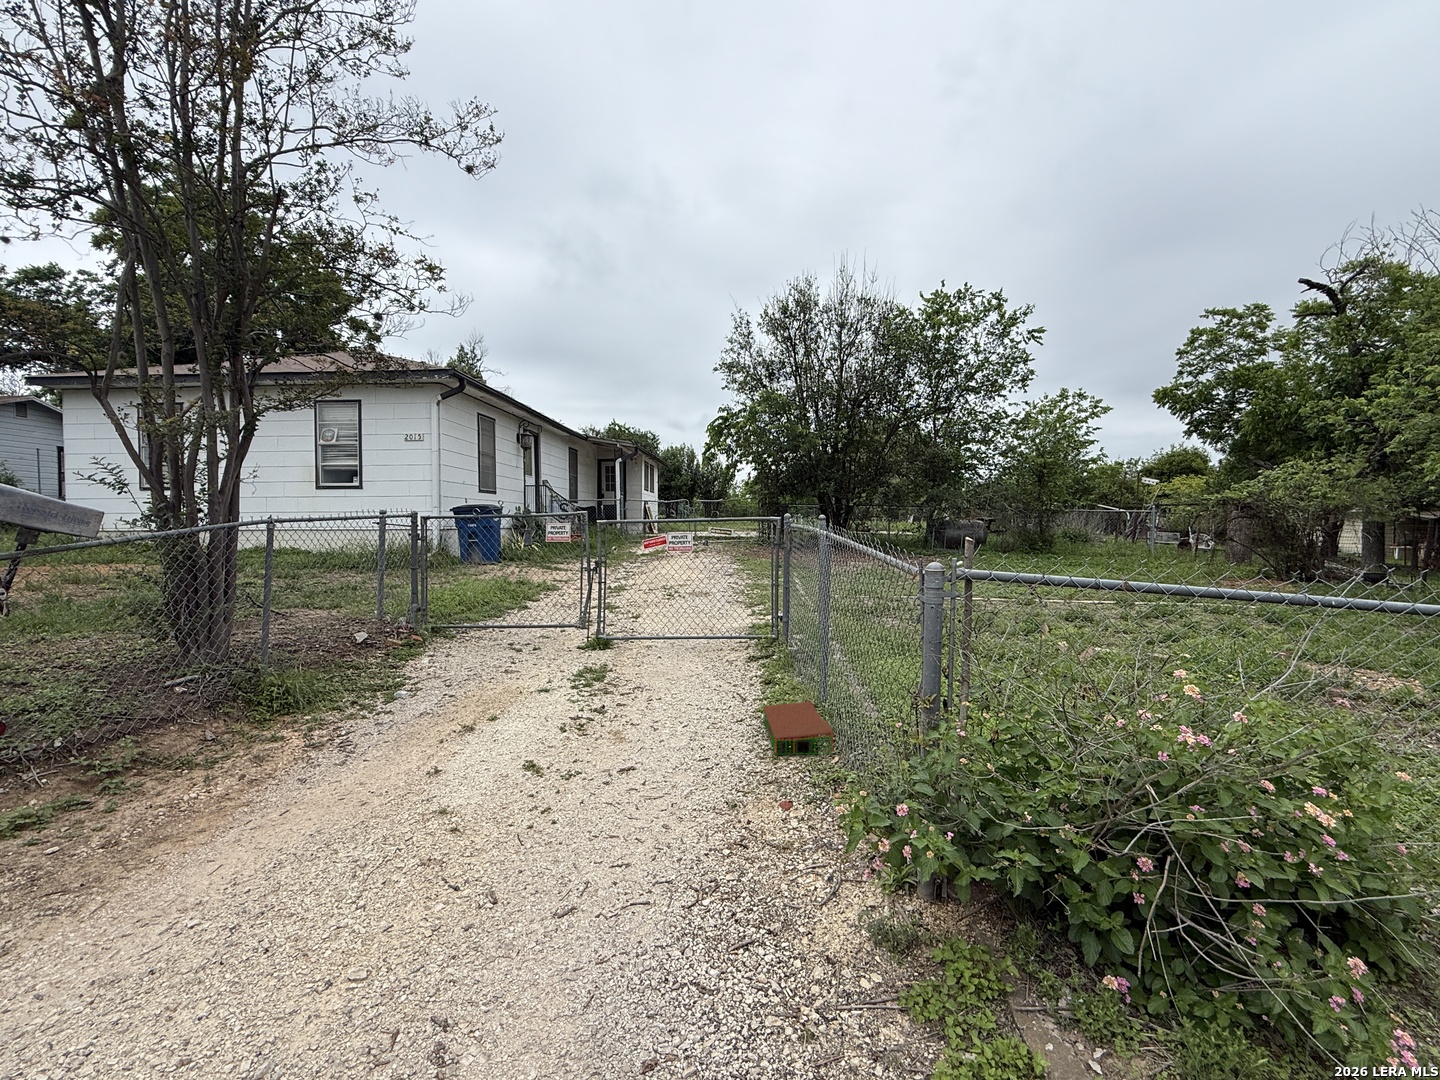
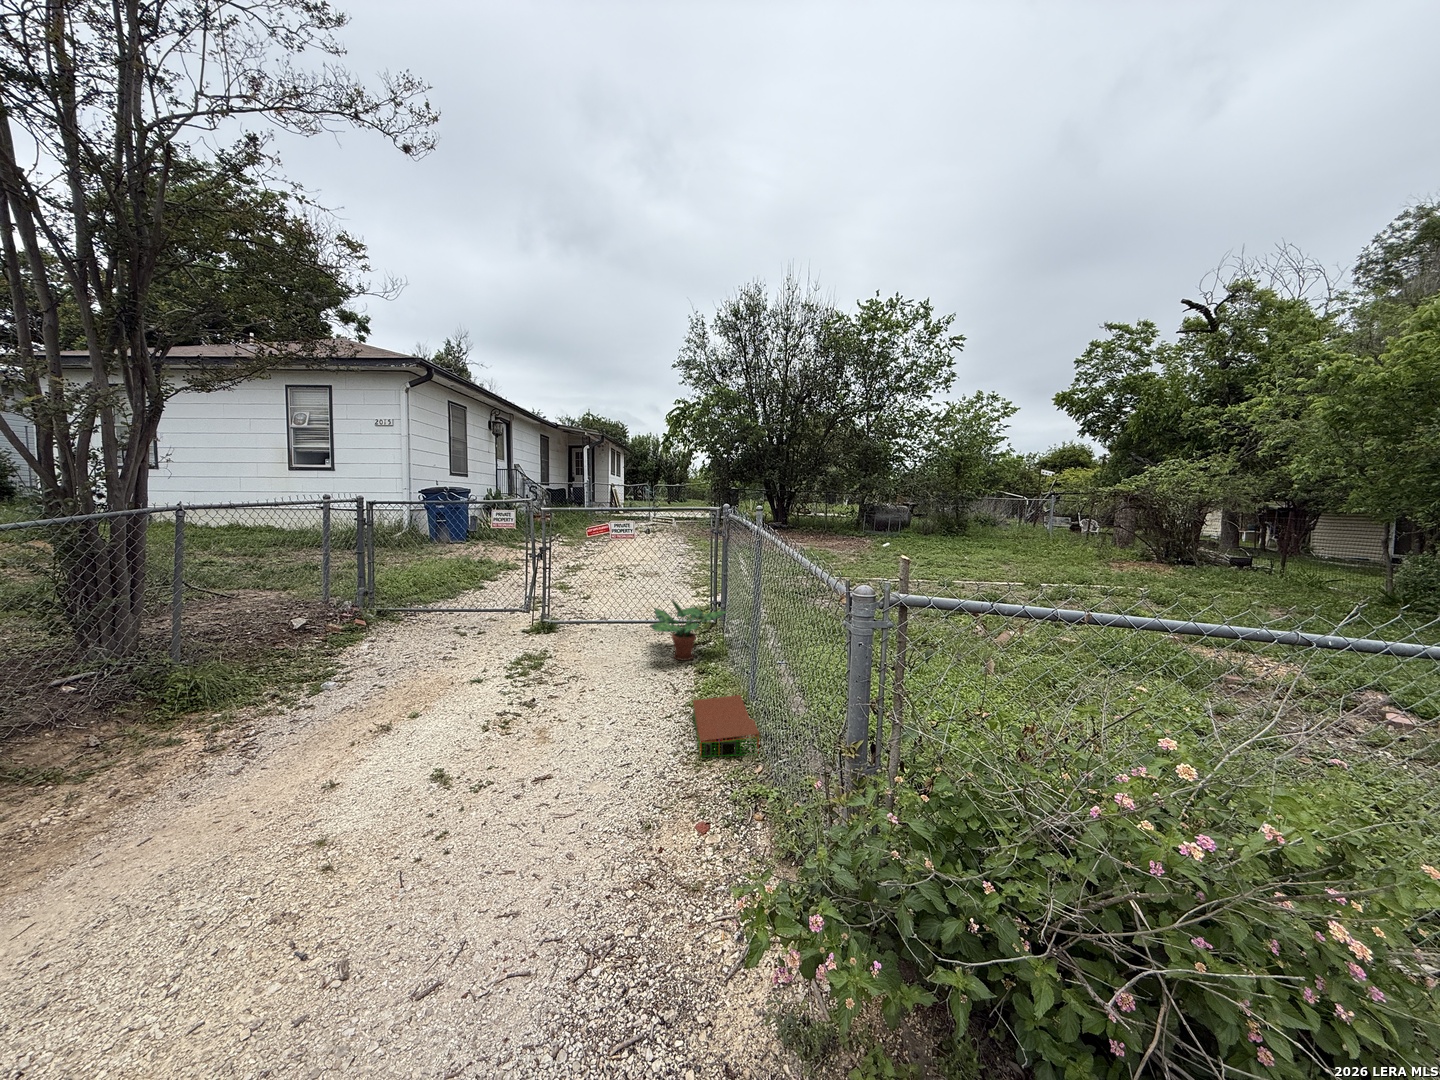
potted plant: none [712,610,794,675] -> present [651,600,727,660]

